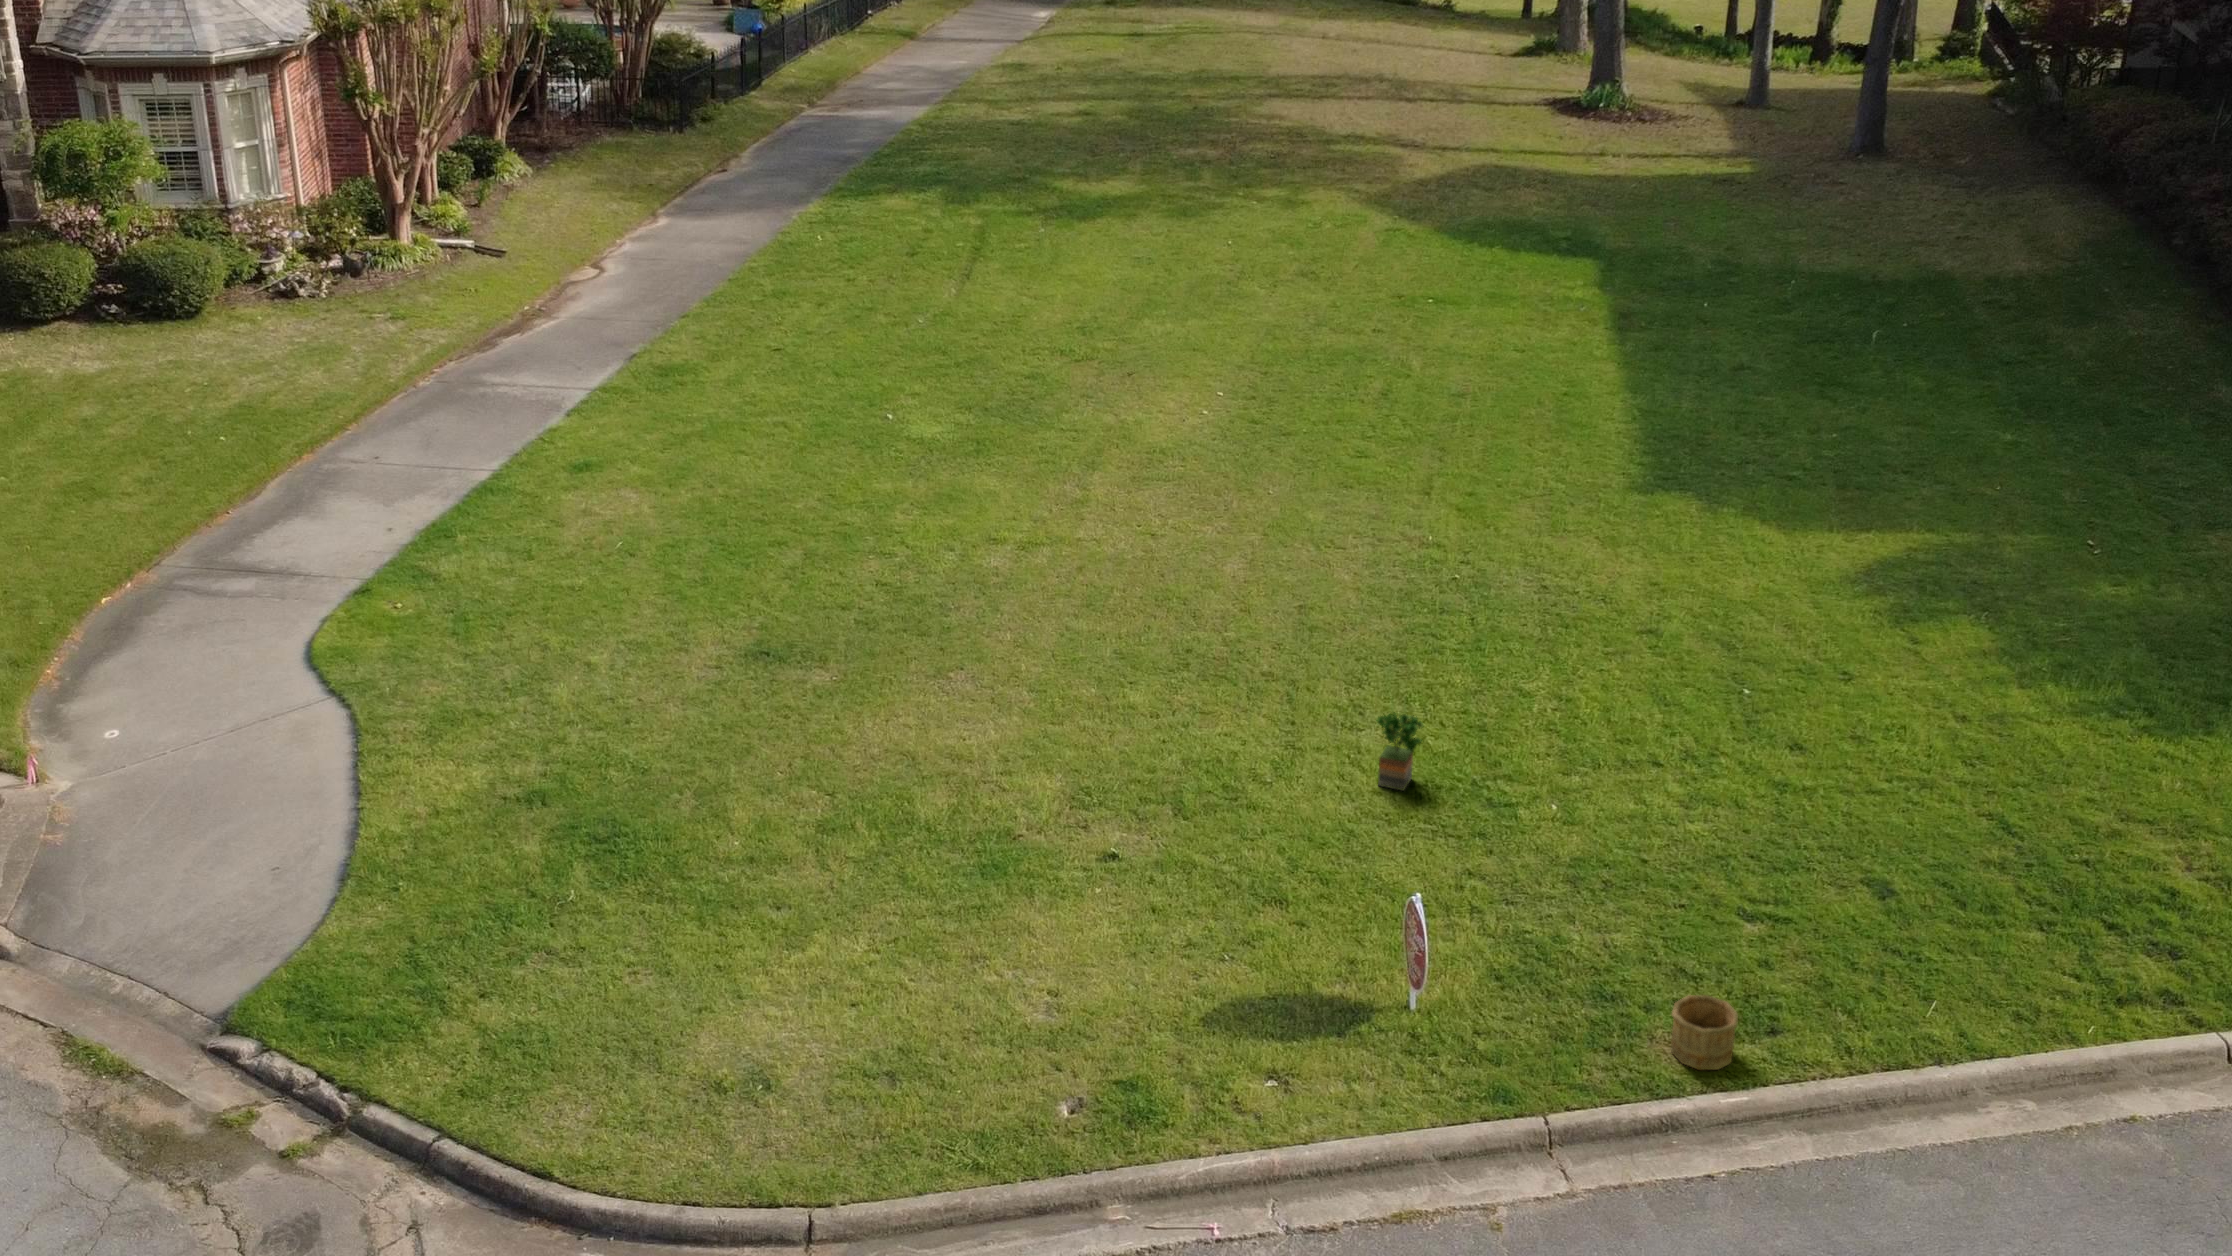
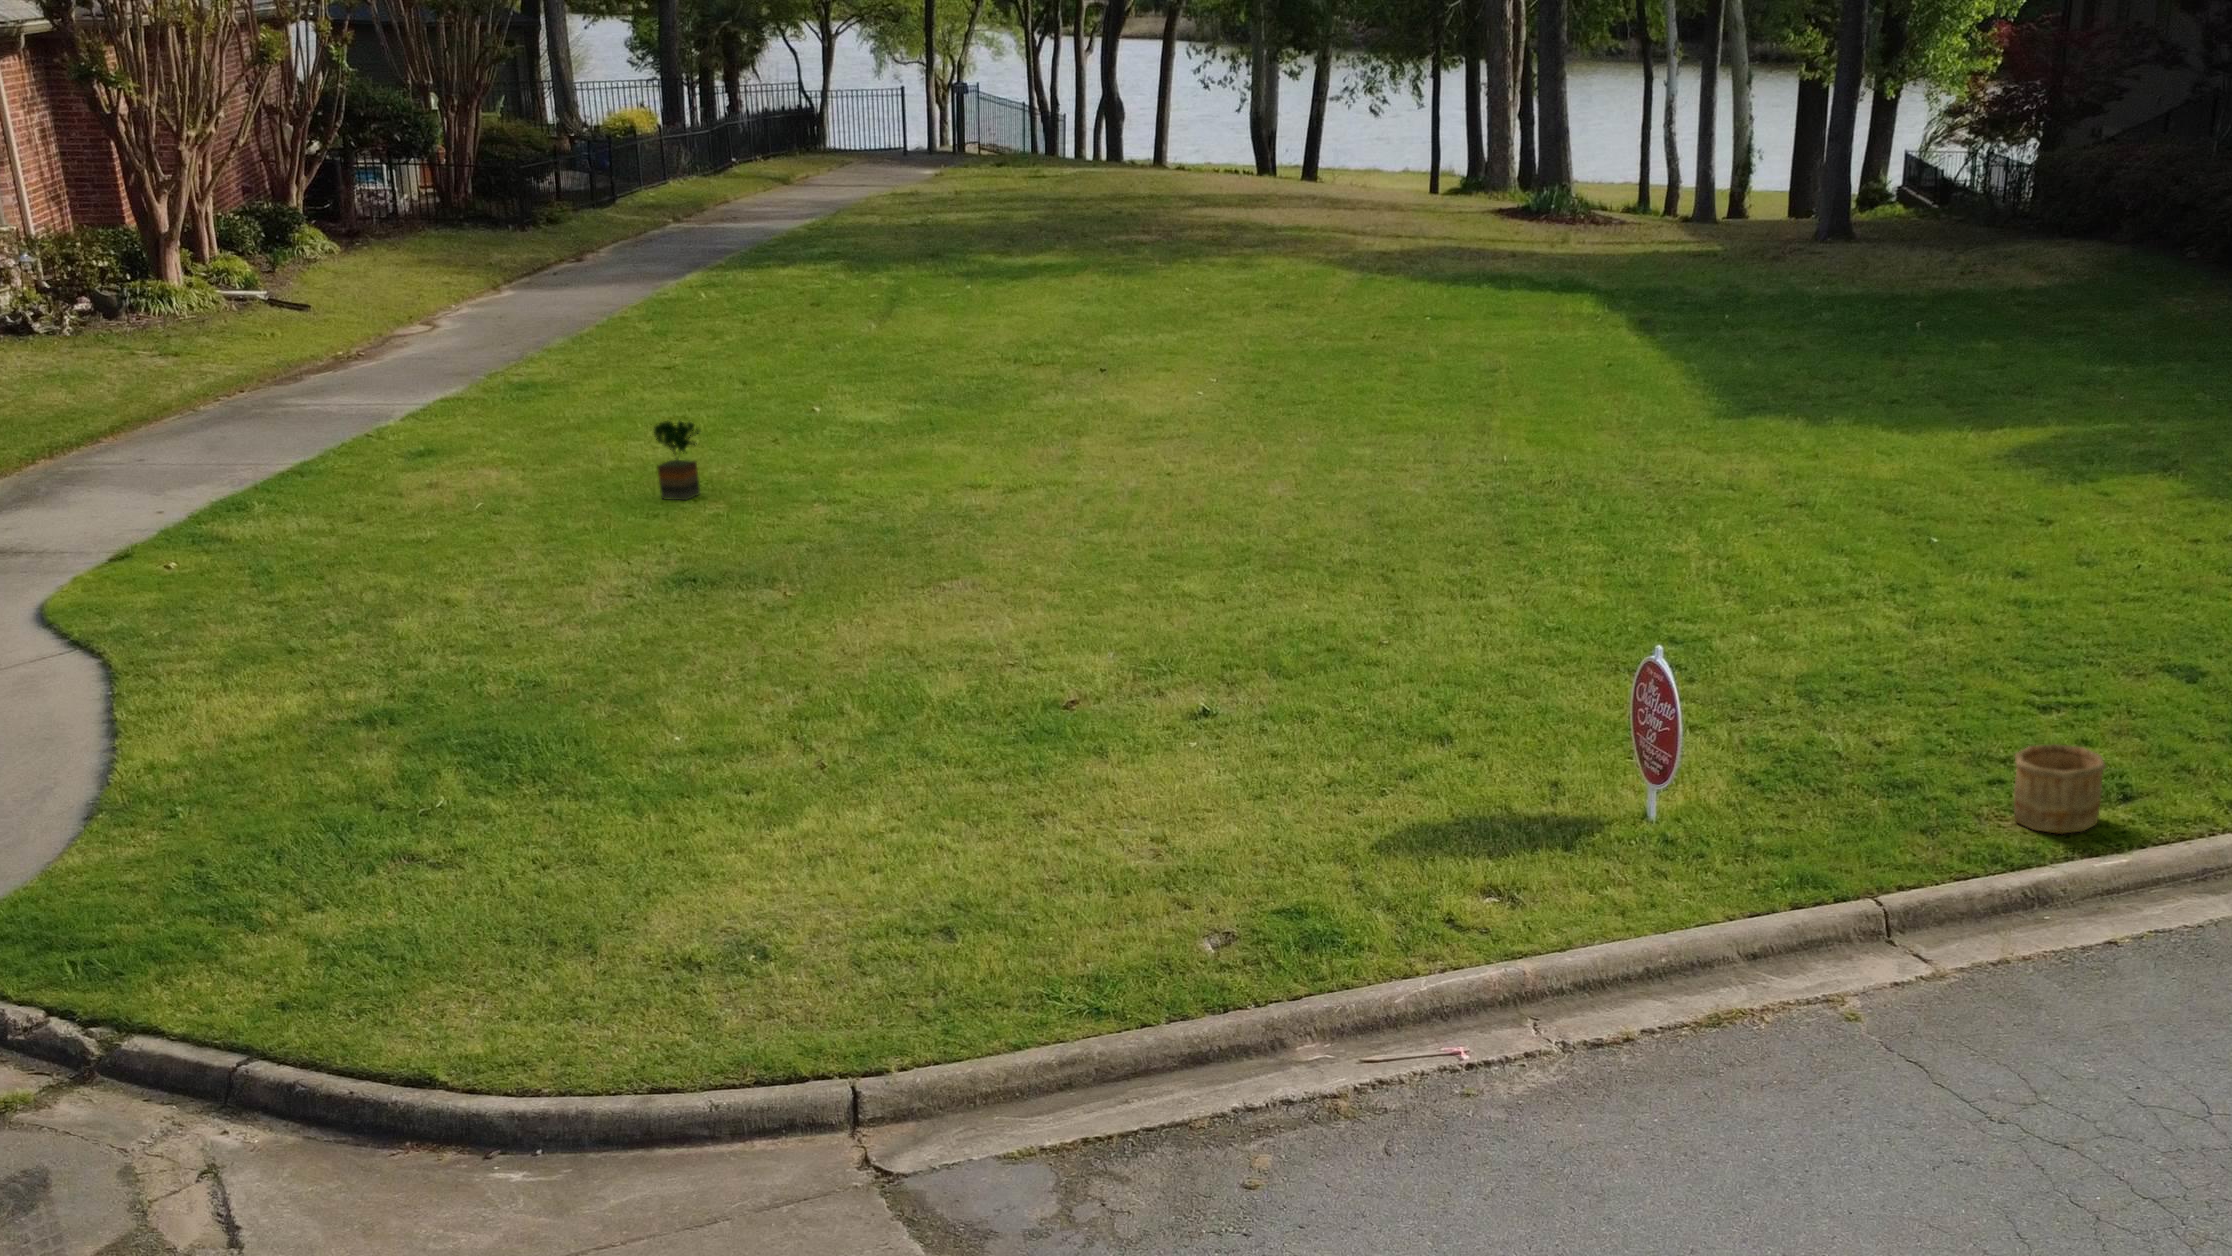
potted tree: present [1376,713,1424,791] -> present [653,421,700,500]

